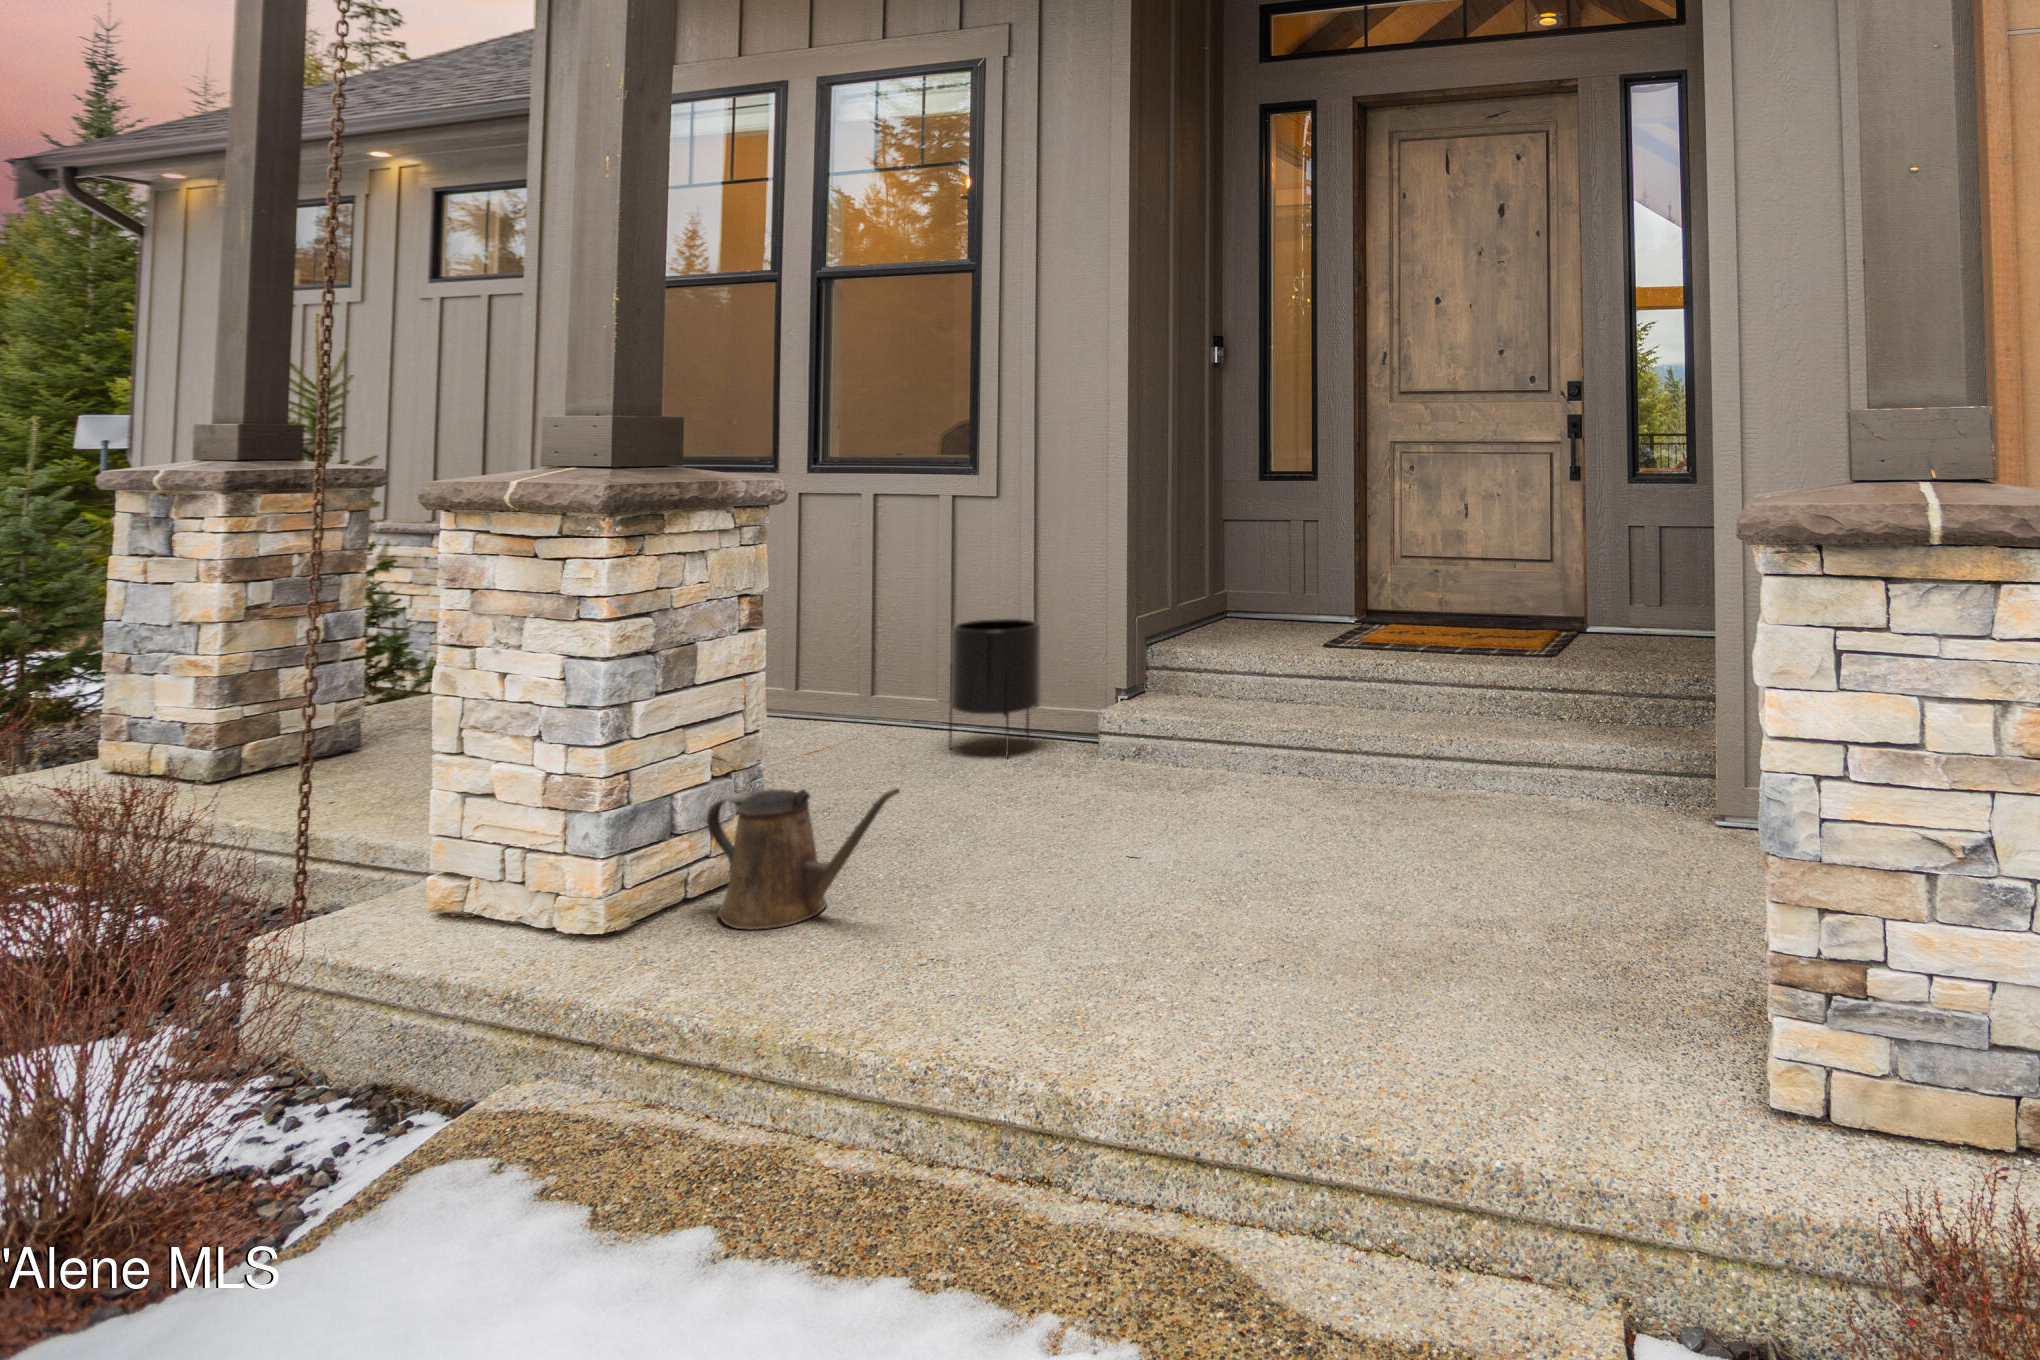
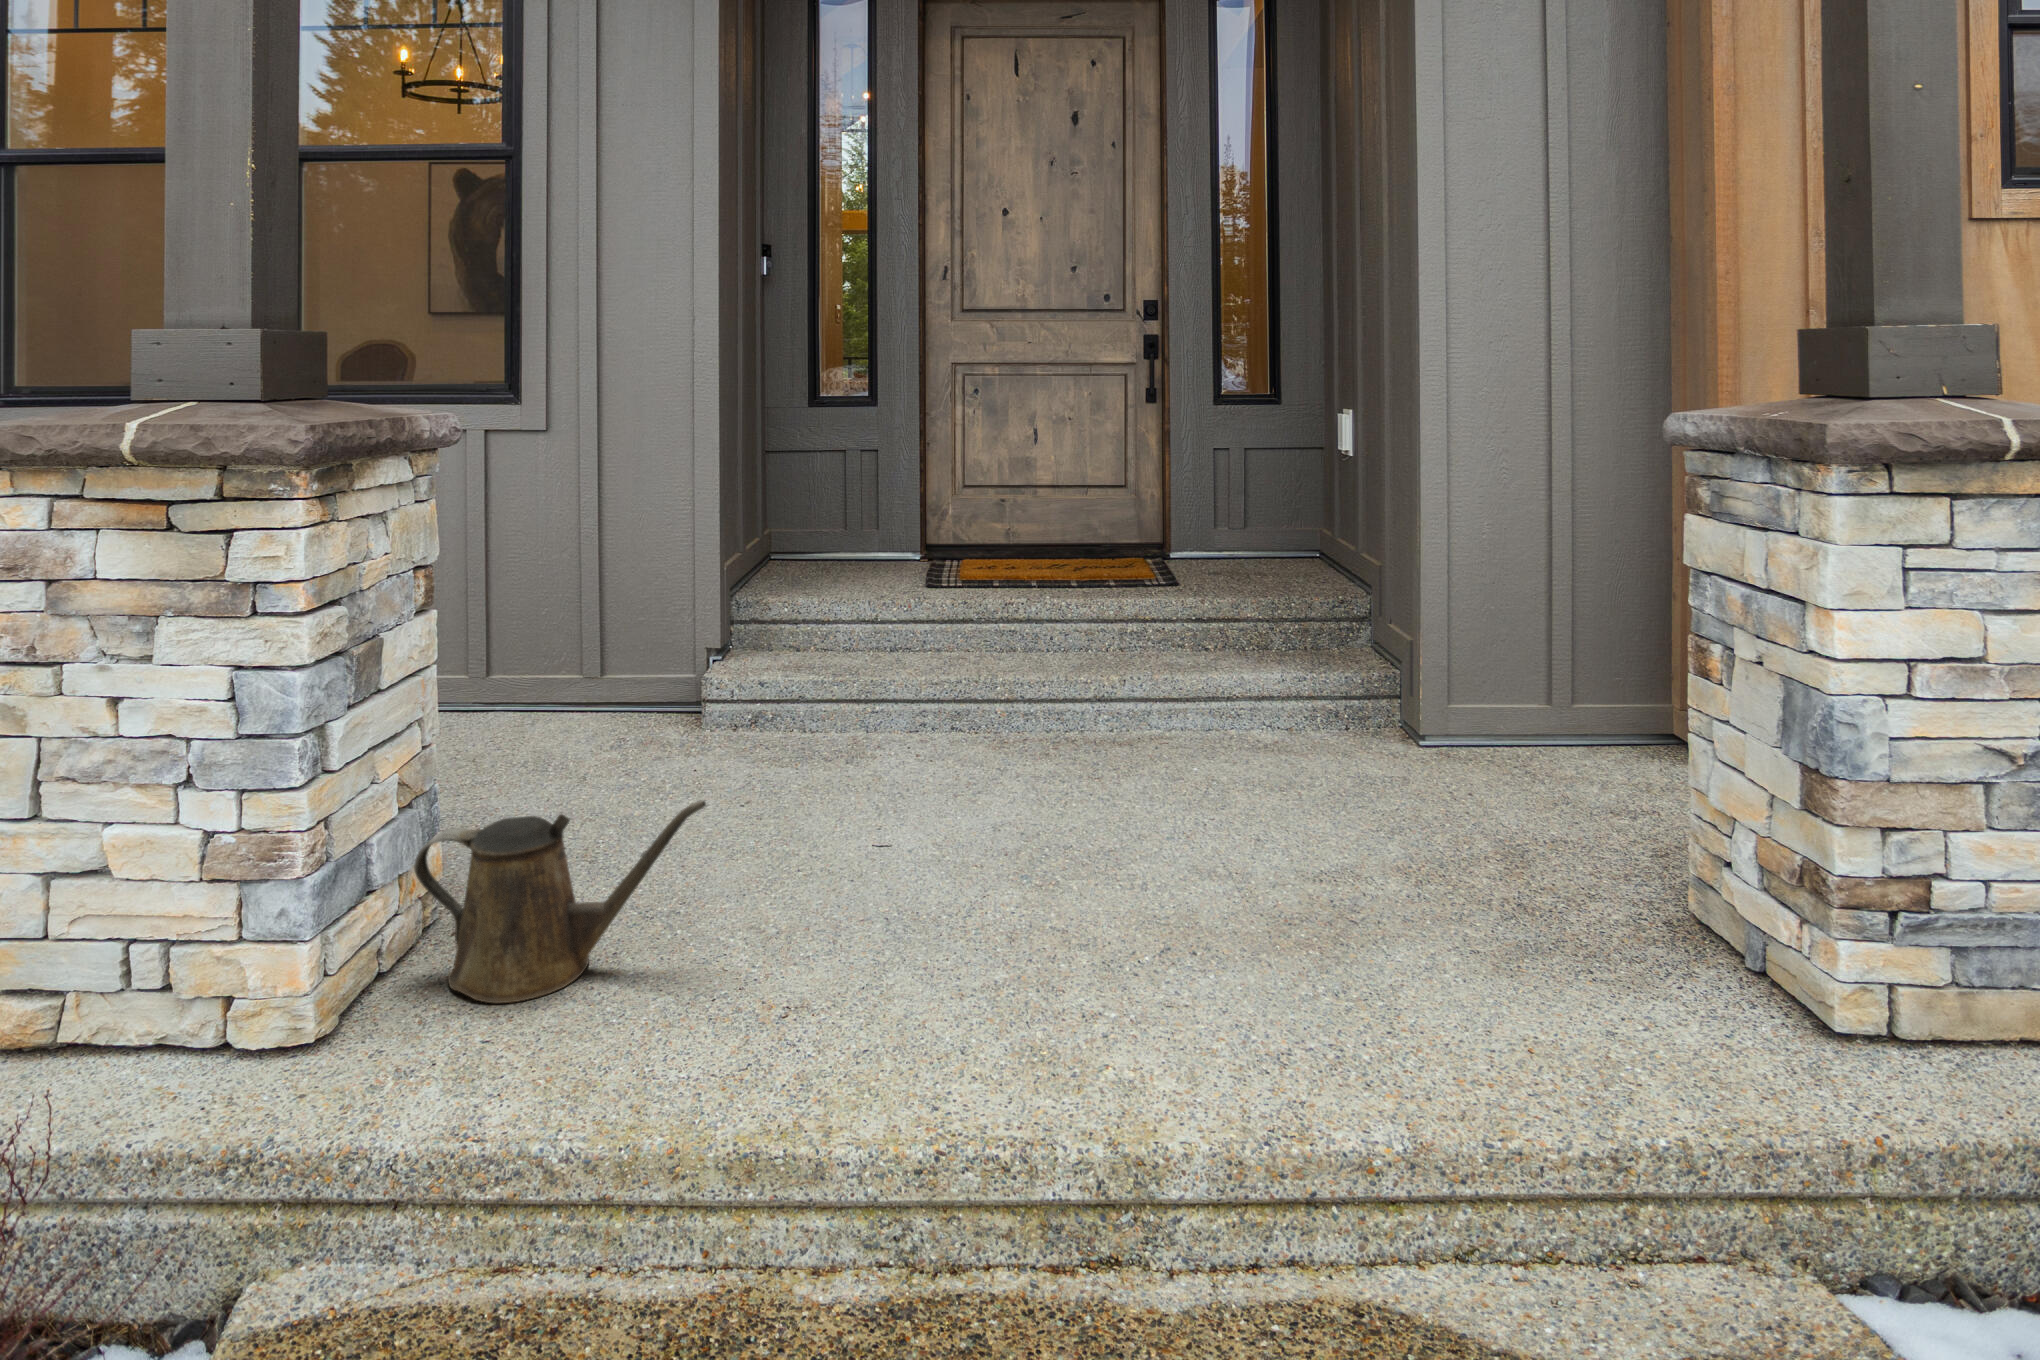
planter: present [949,619,1040,757] -> none [536,570,649,736]

